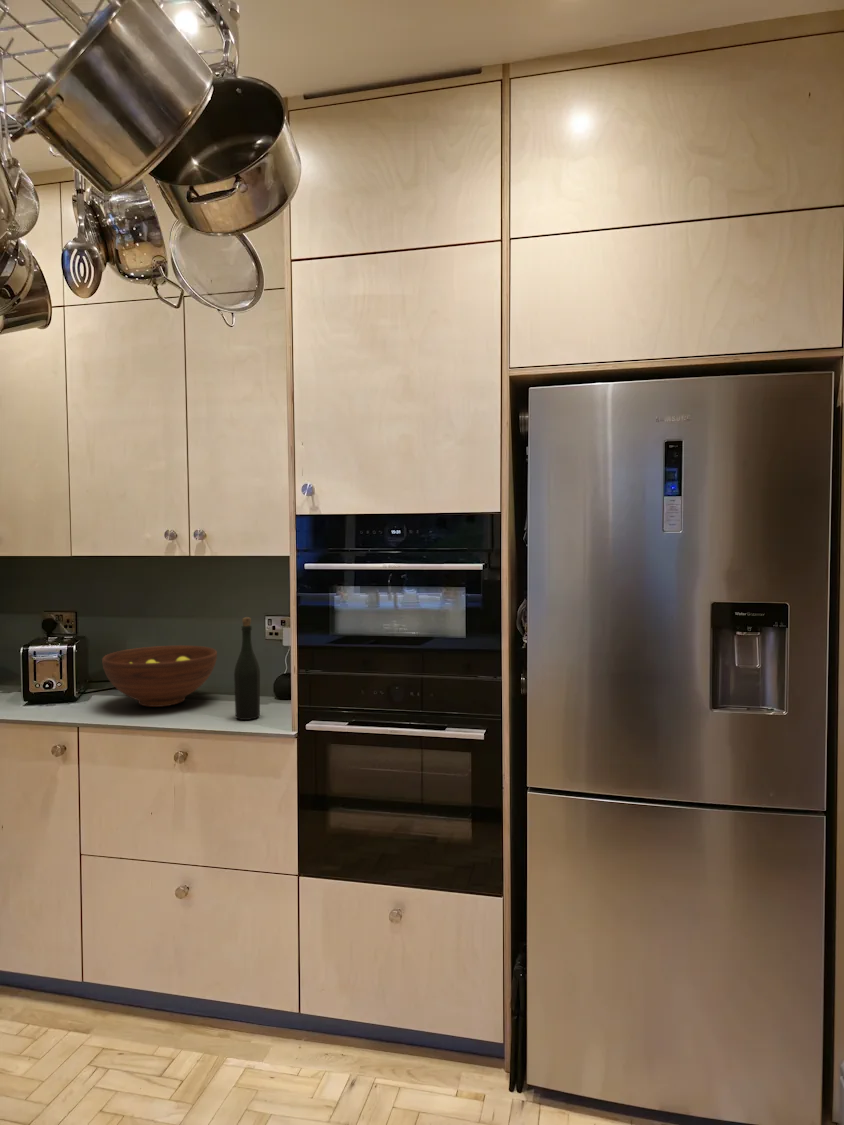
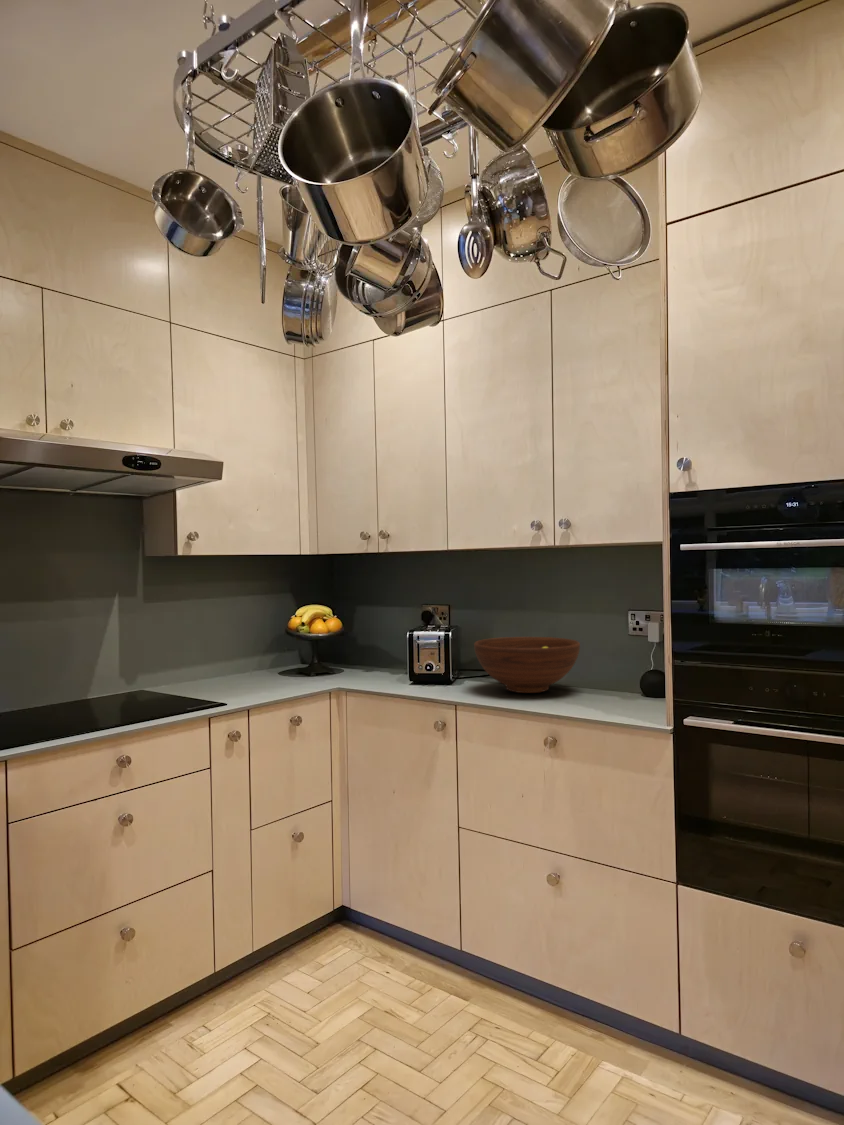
bottle: present [234,618,260,720] -> none [602,605,629,711]

